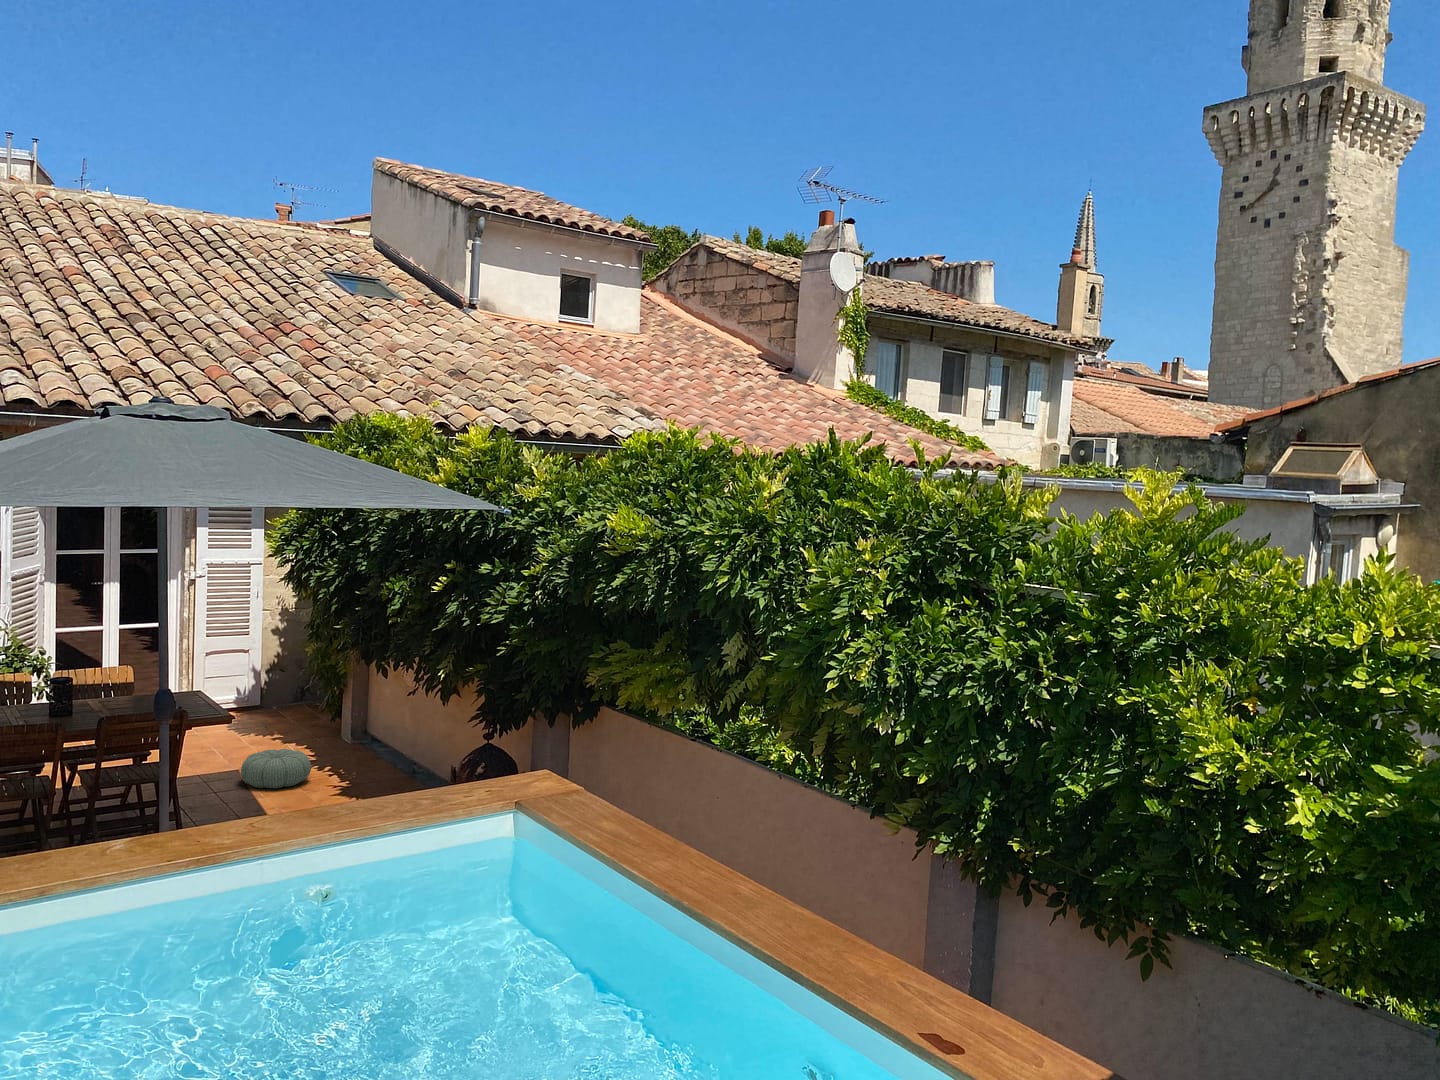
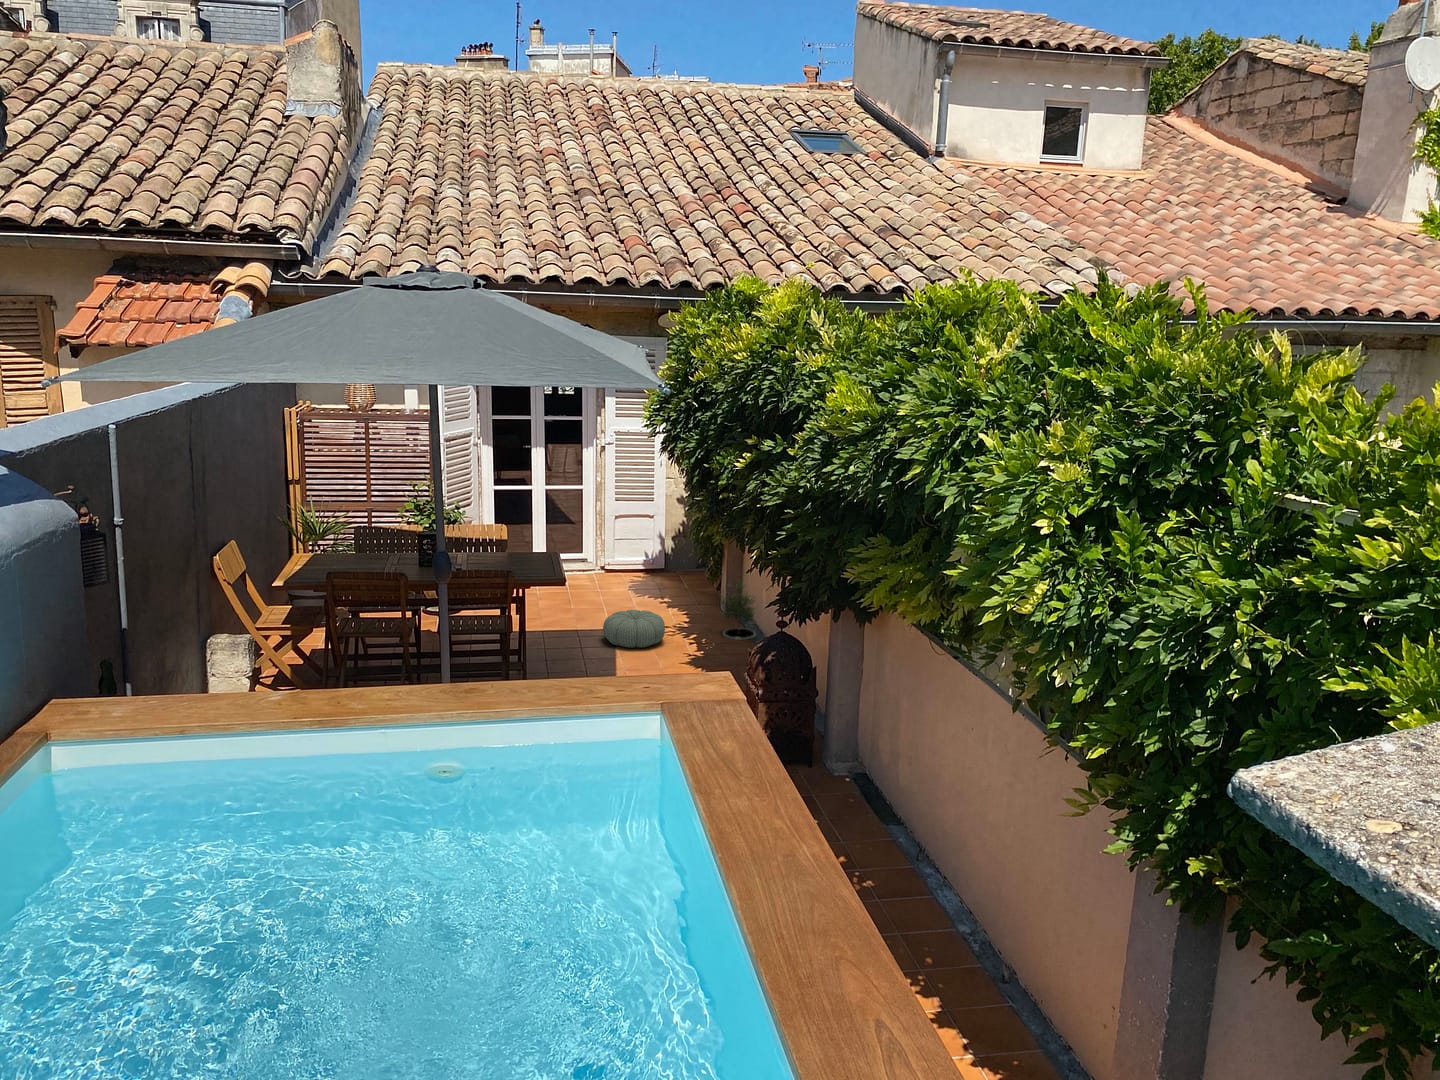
potted tree: none [355,704,399,768] -> present [721,581,756,640]

